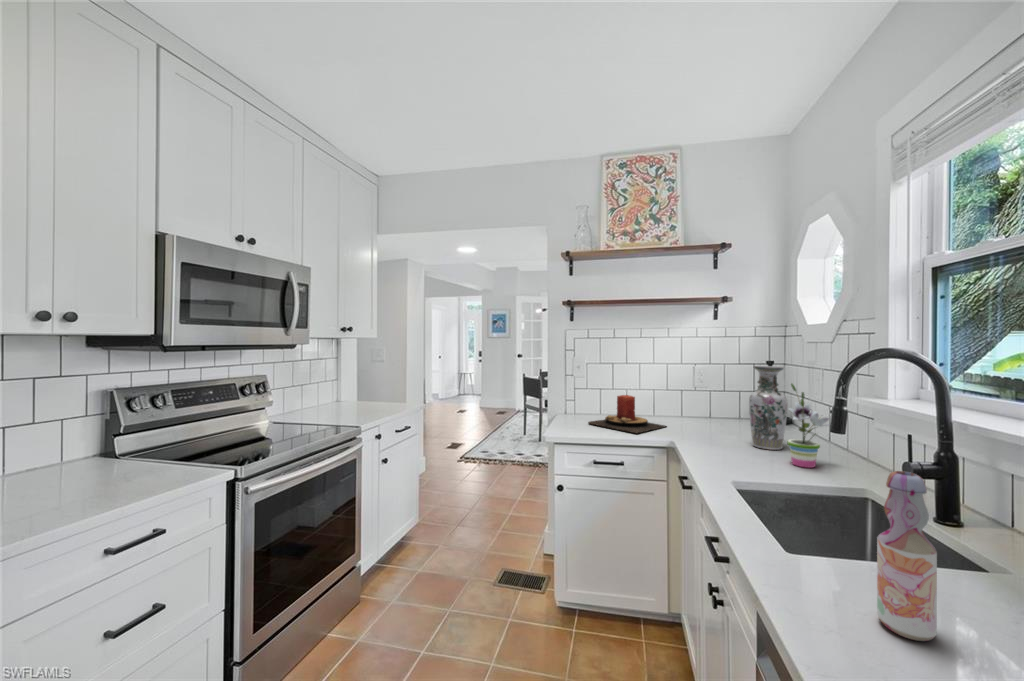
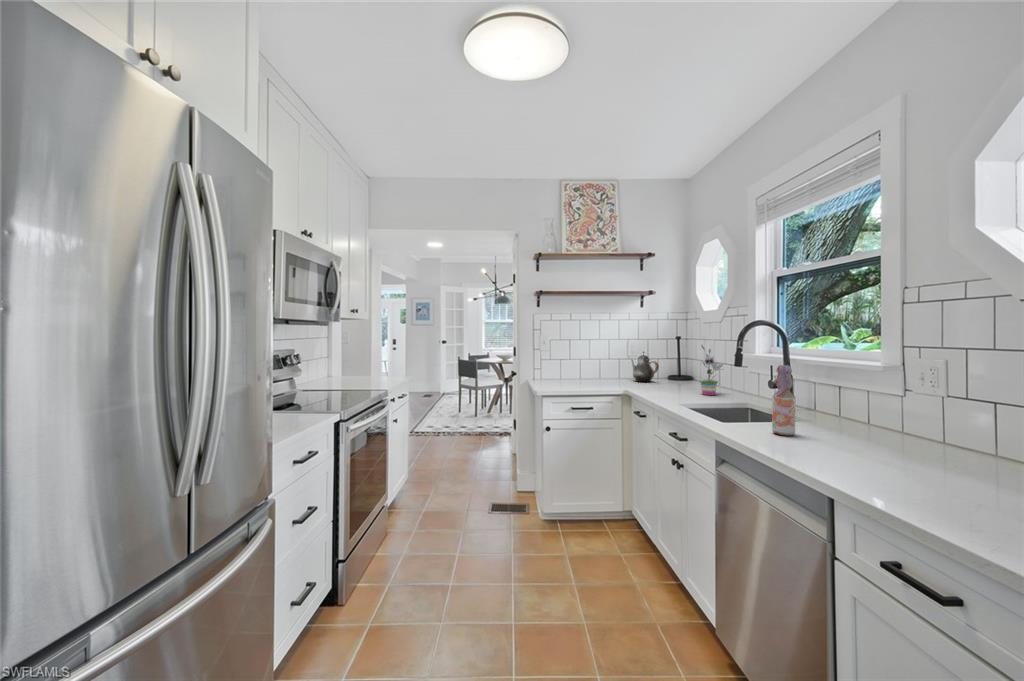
vase: present [749,366,788,450] -> none [672,336,695,389]
teapot: none [696,384,735,429] -> present [631,352,659,382]
candle: present [588,395,667,433] -> none [558,360,614,386]

